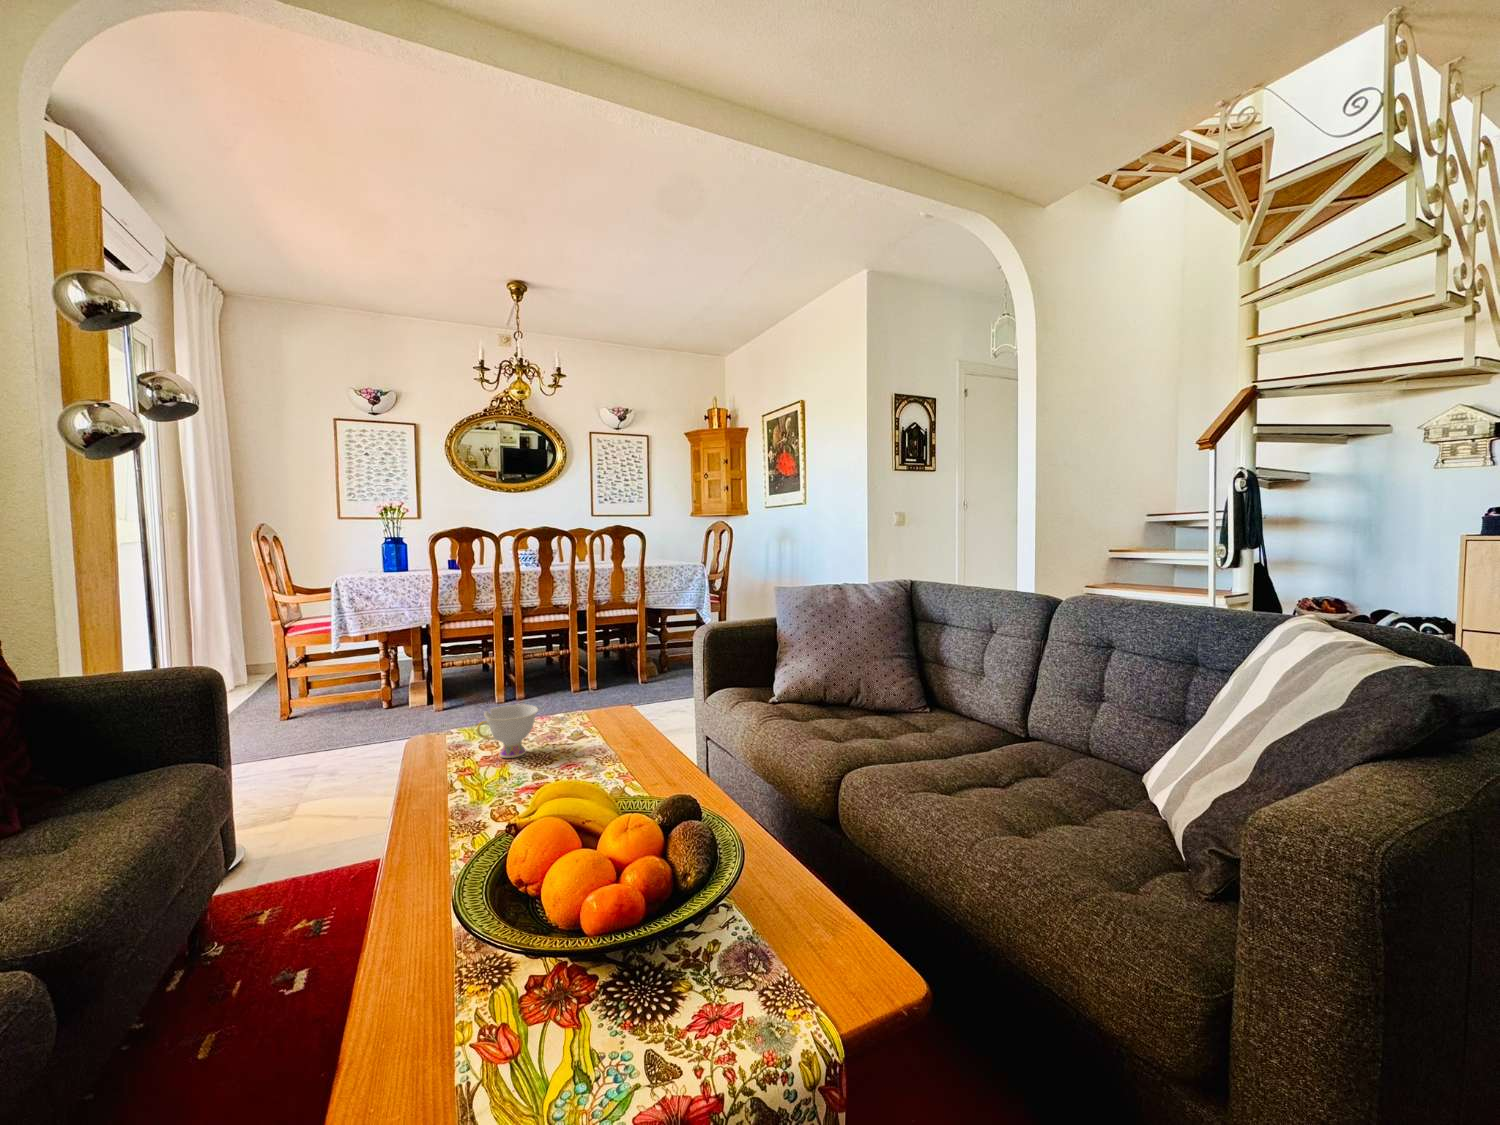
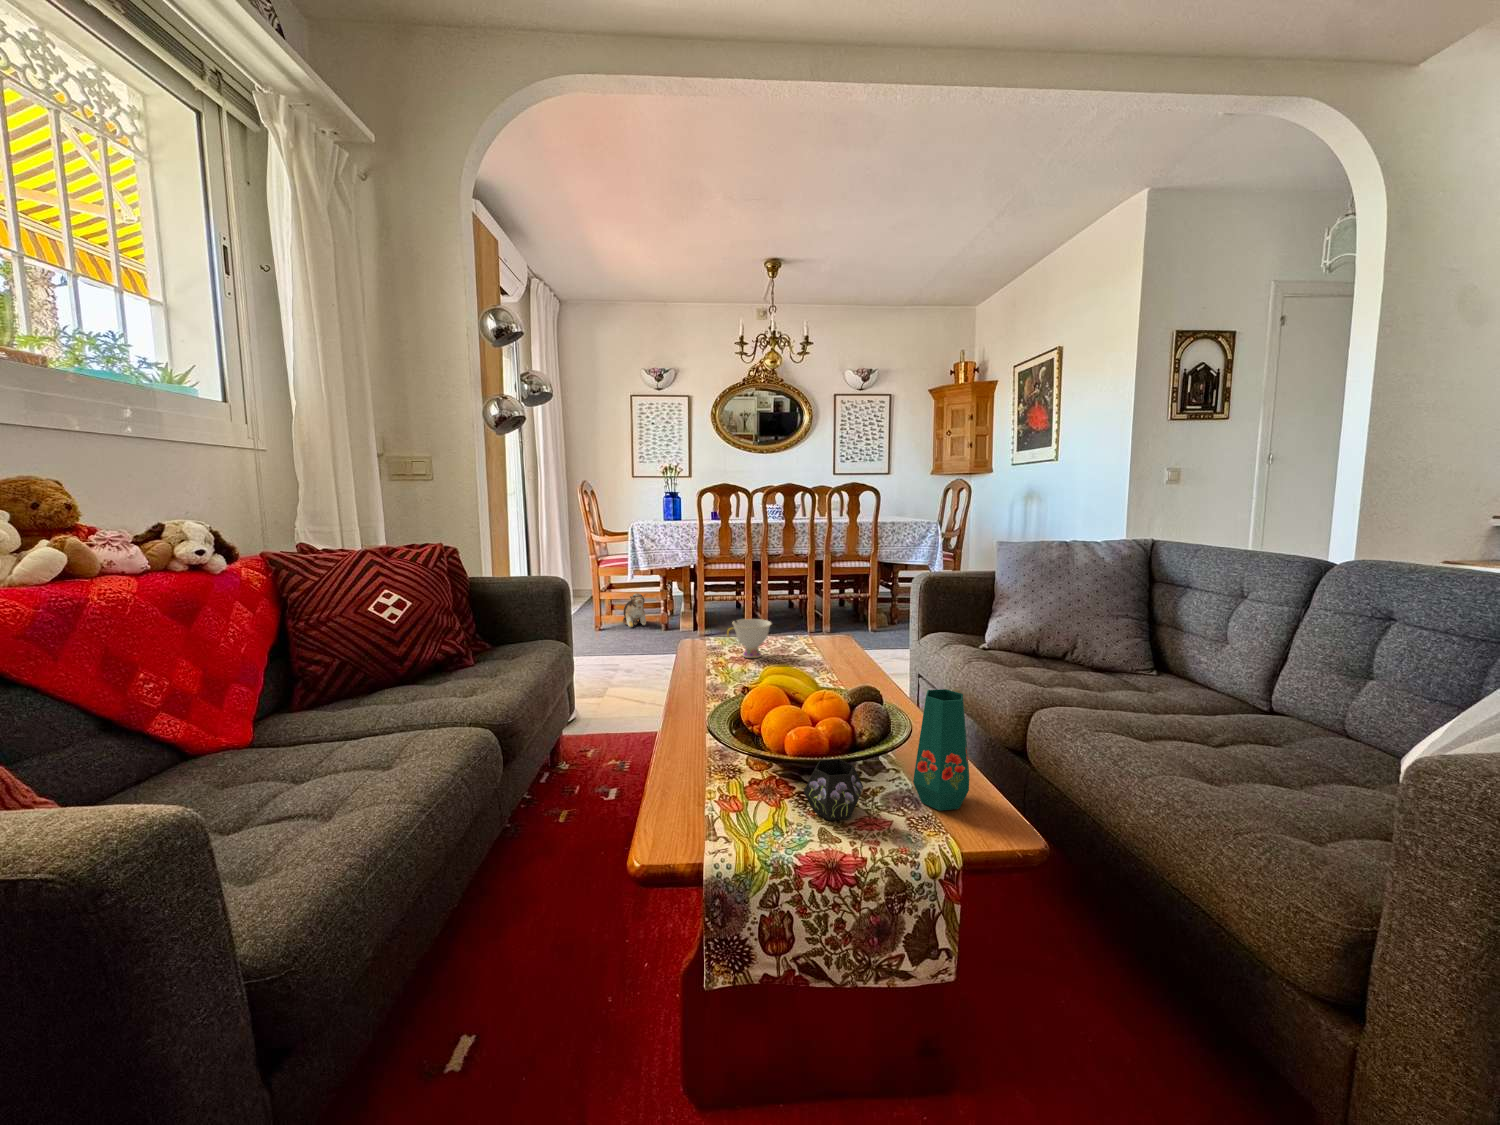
plush toy: none [323,666,358,712] -> present [623,593,646,628]
vase: none [617,800,828,1030] -> present [804,689,969,820]

